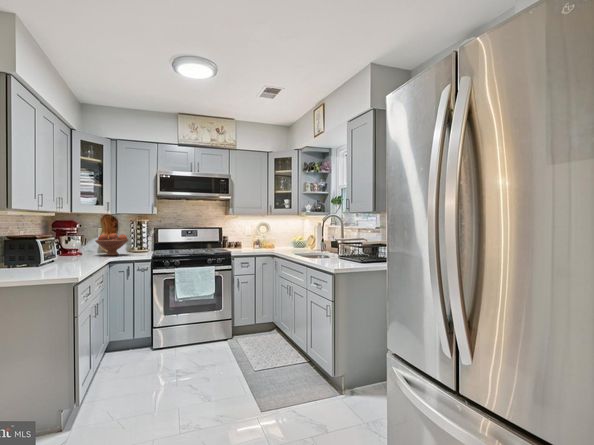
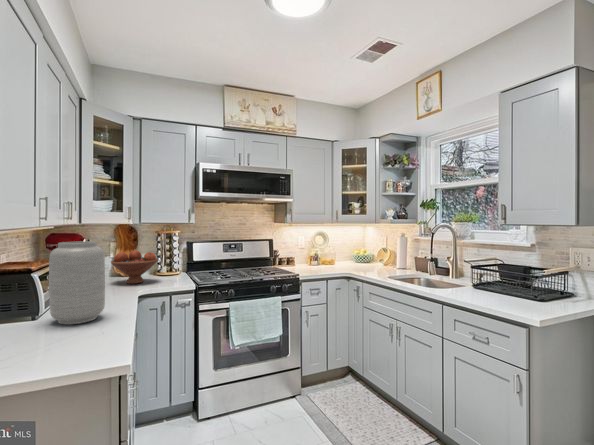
vase: none [45,222,78,268] -> present [49,241,105,325]

